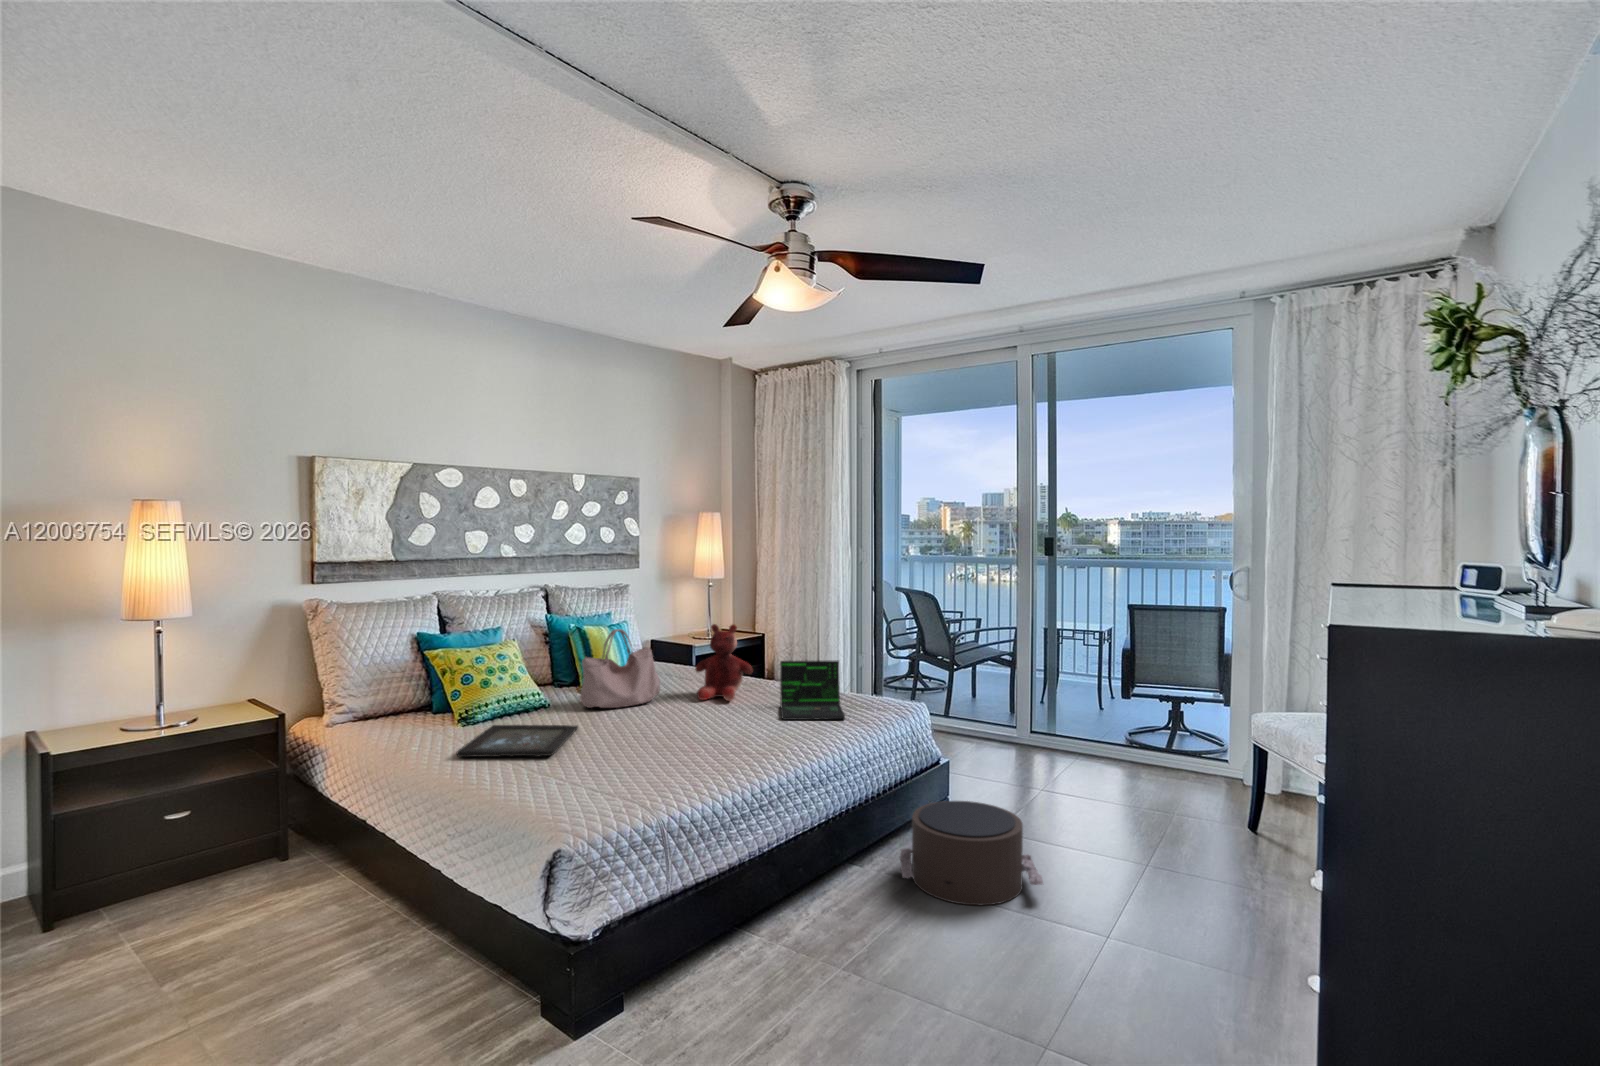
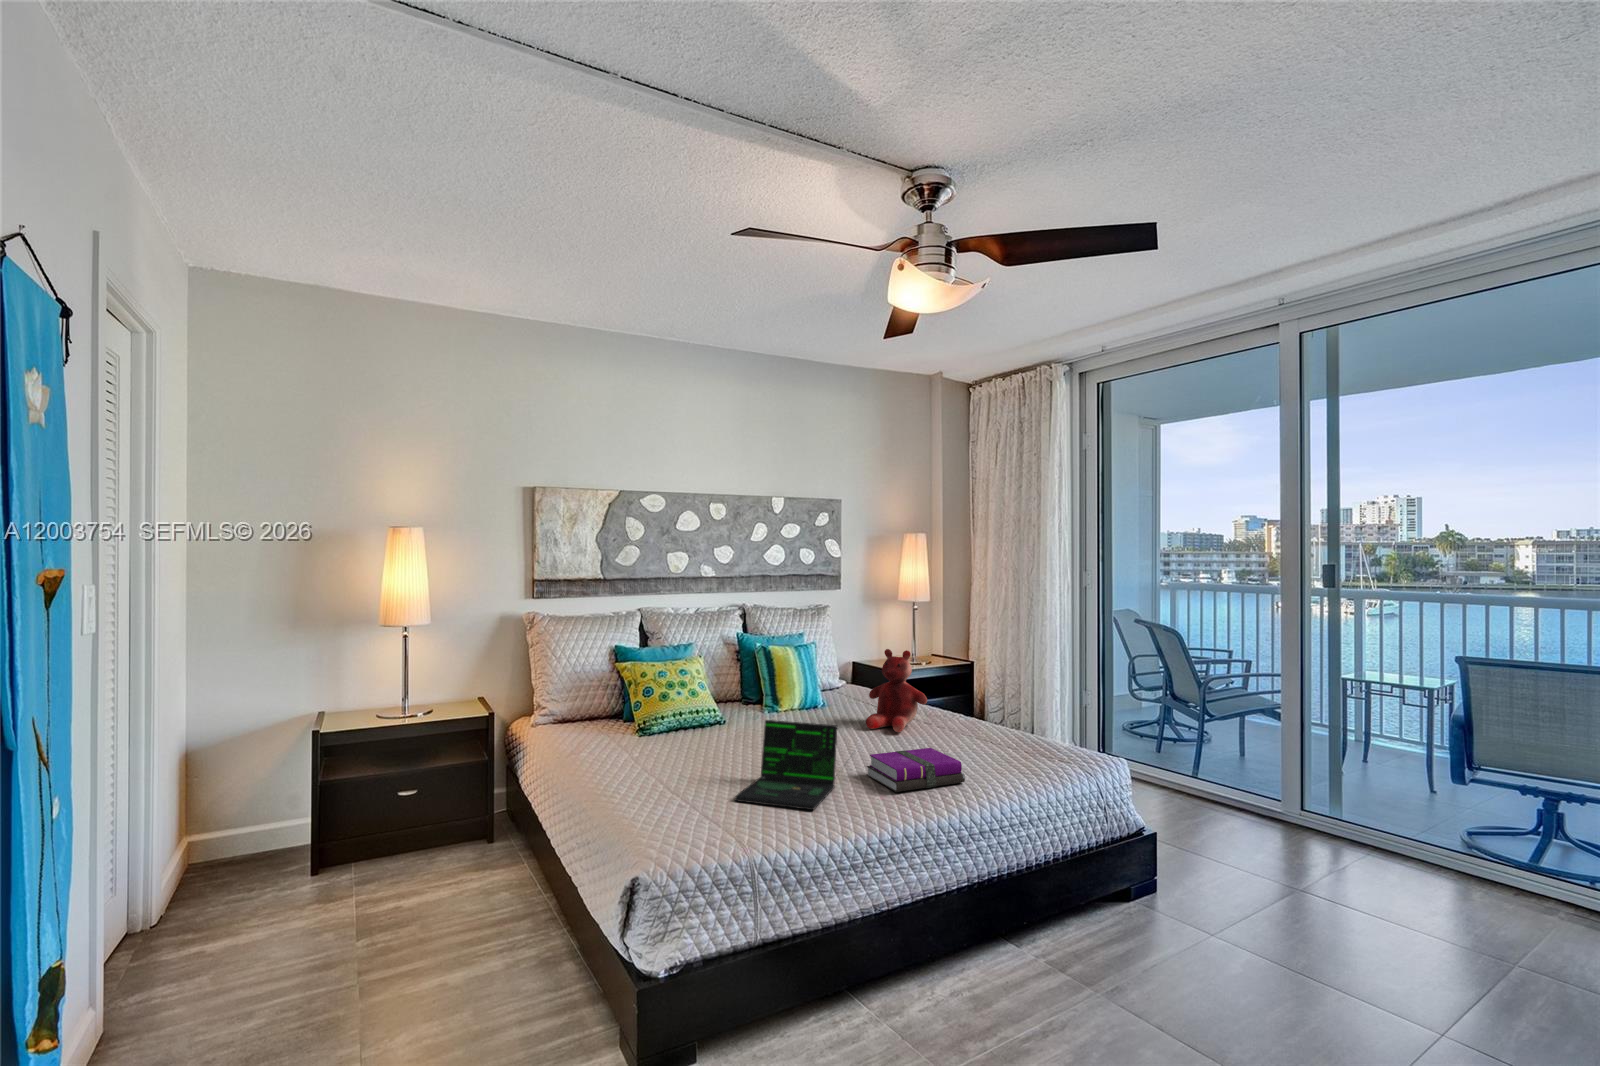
handbag: present [580,629,660,708] -> none [749,650,831,729]
laptop: present [780,660,845,720] -> present [735,720,851,810]
notebook: none [723,710,812,750] -> present [867,748,965,792]
tray: present [457,725,578,757] -> none [609,737,734,774]
pouf: present [900,801,1043,906] -> none [1058,879,1253,1028]

